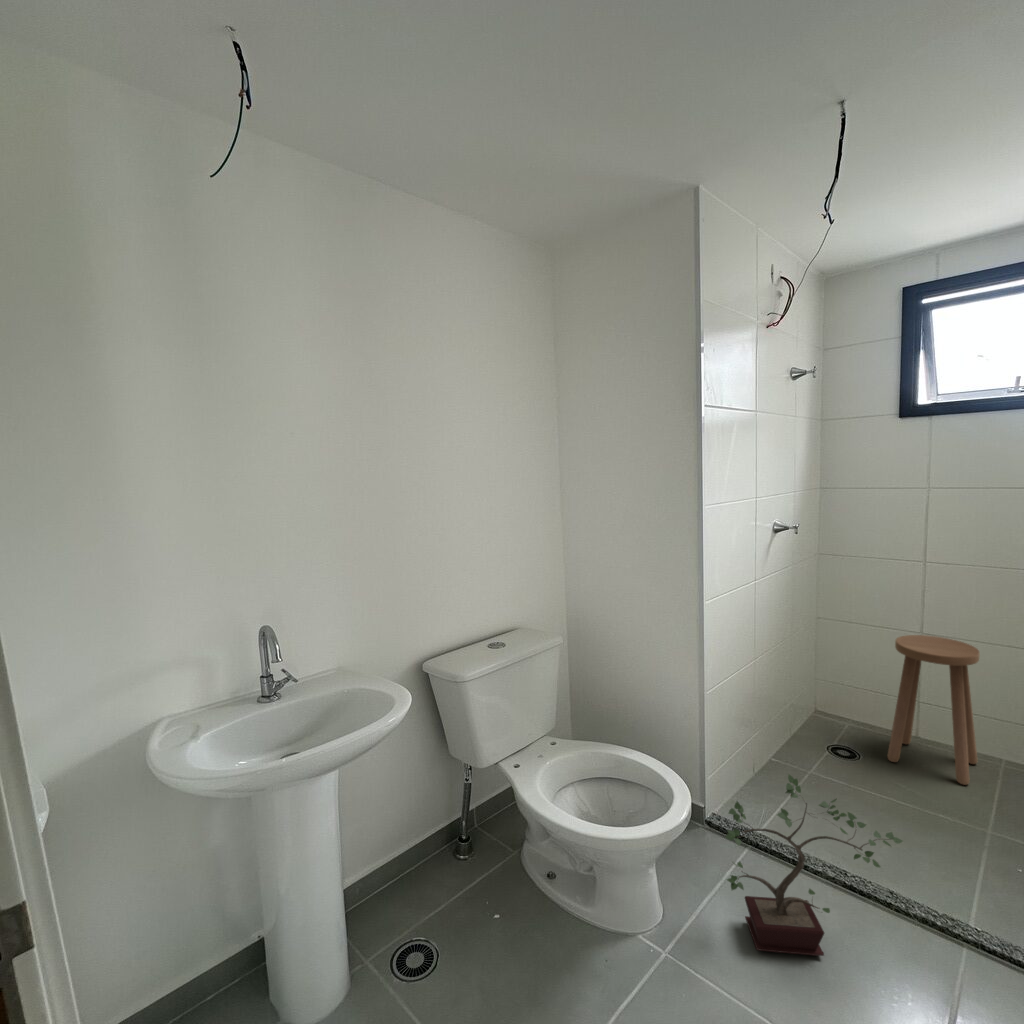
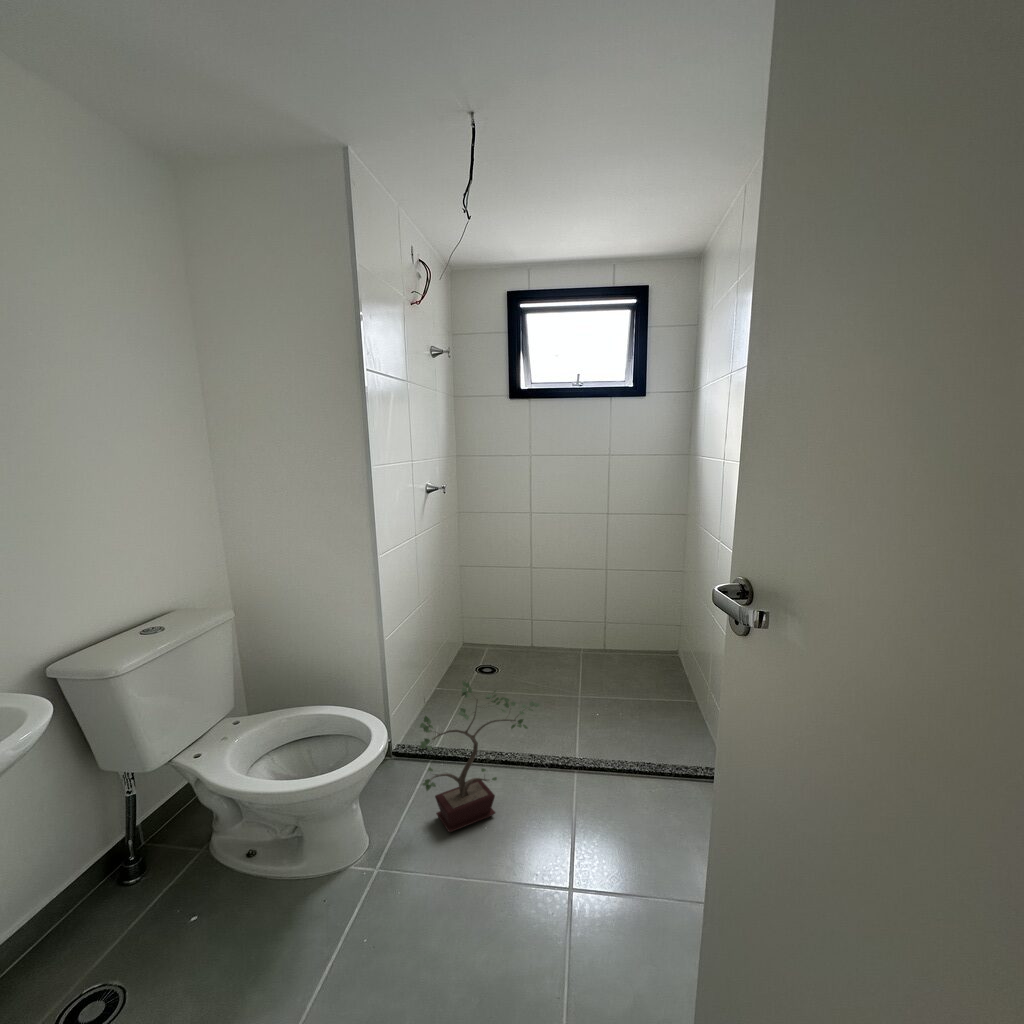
stool: present [887,635,979,785] -> none [517,566,569,669]

